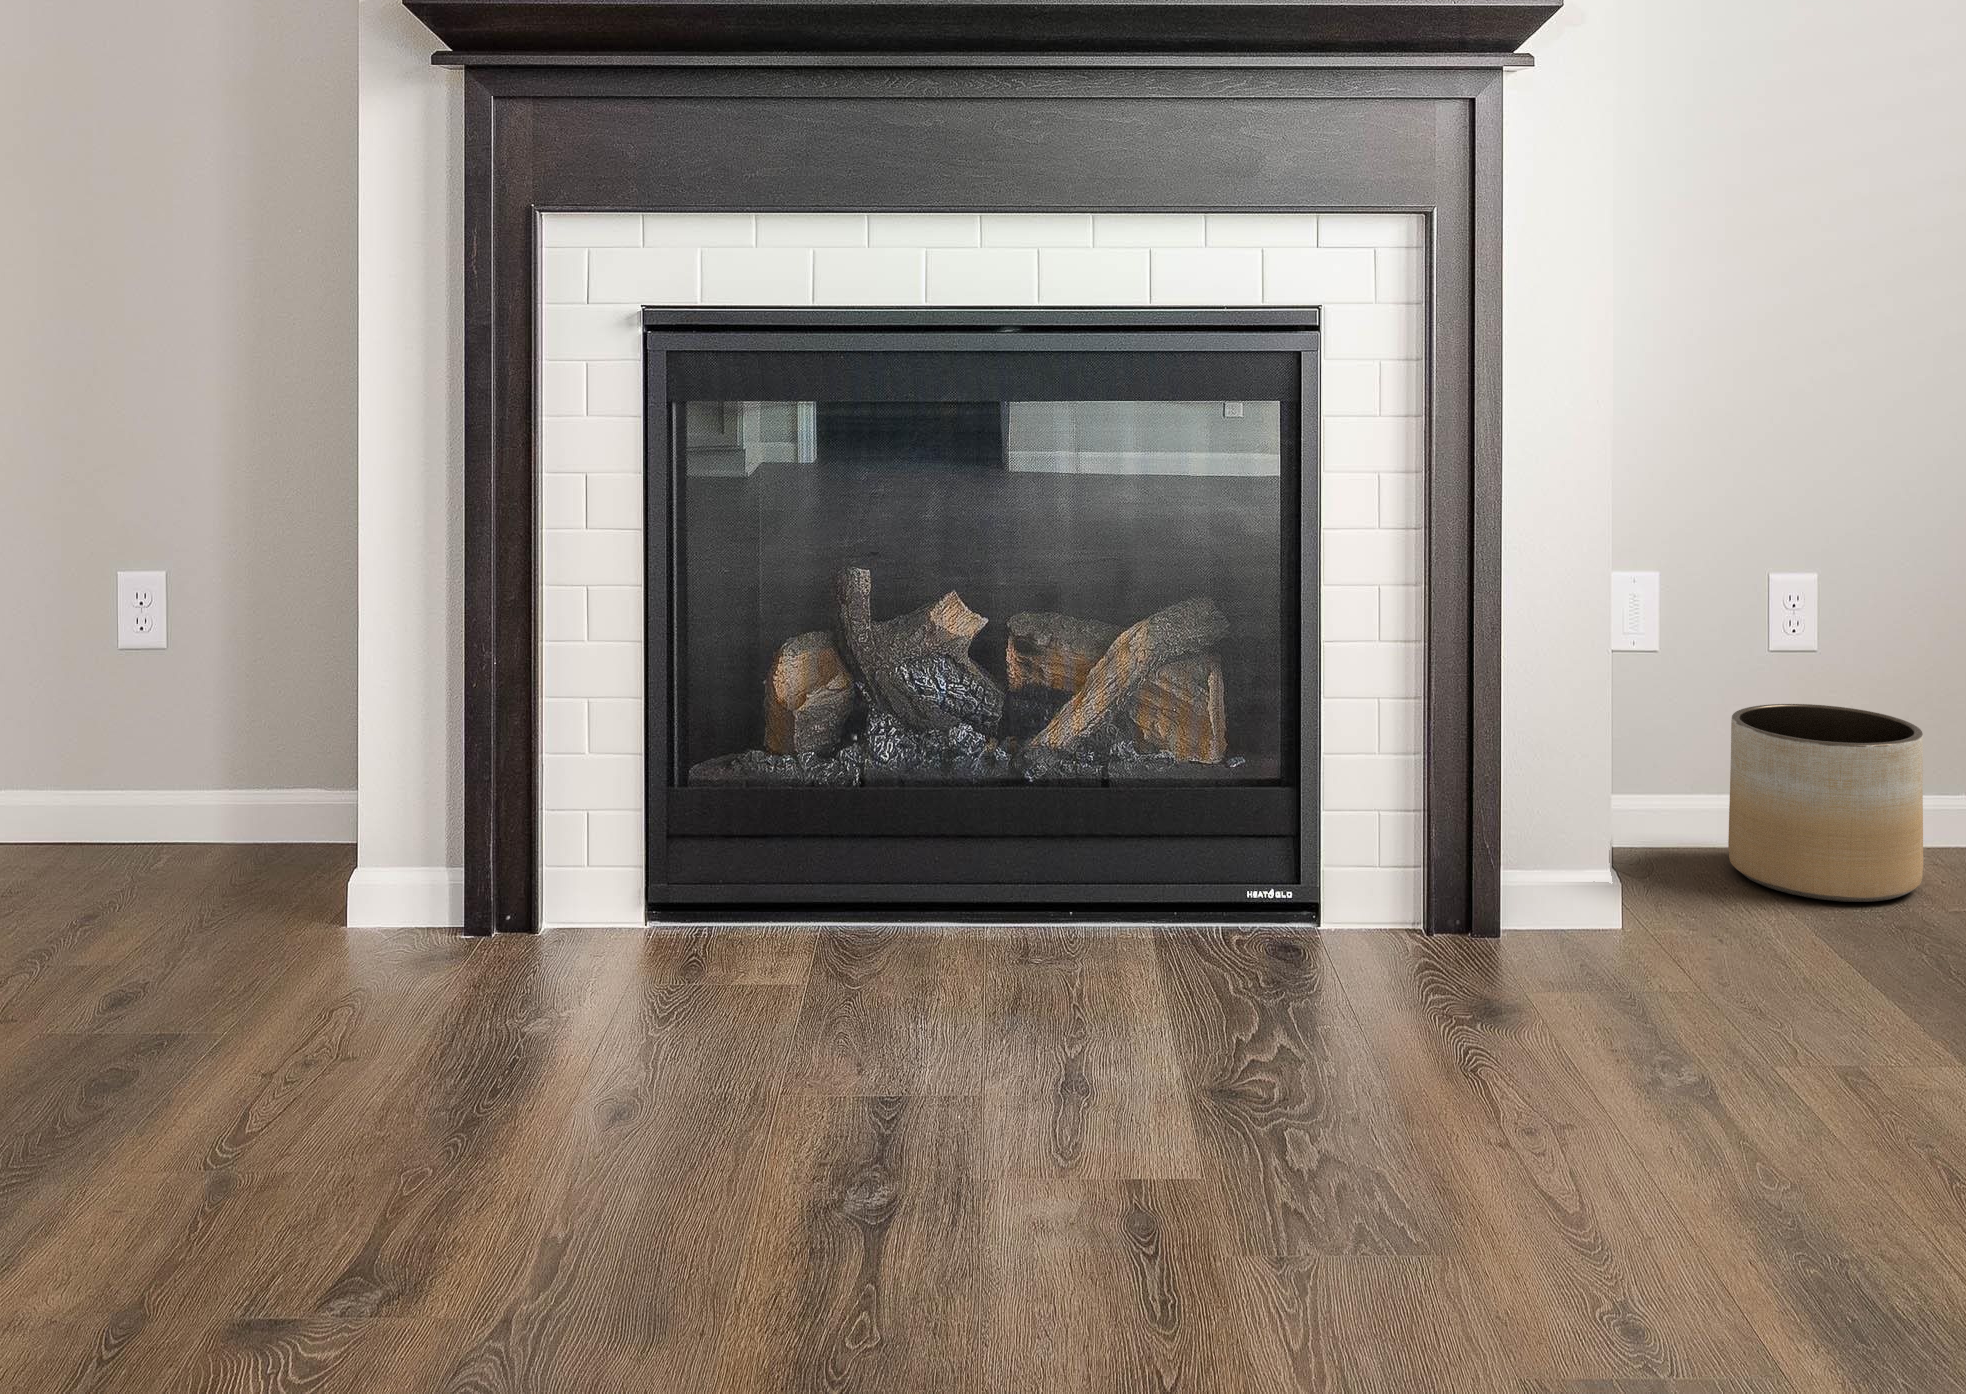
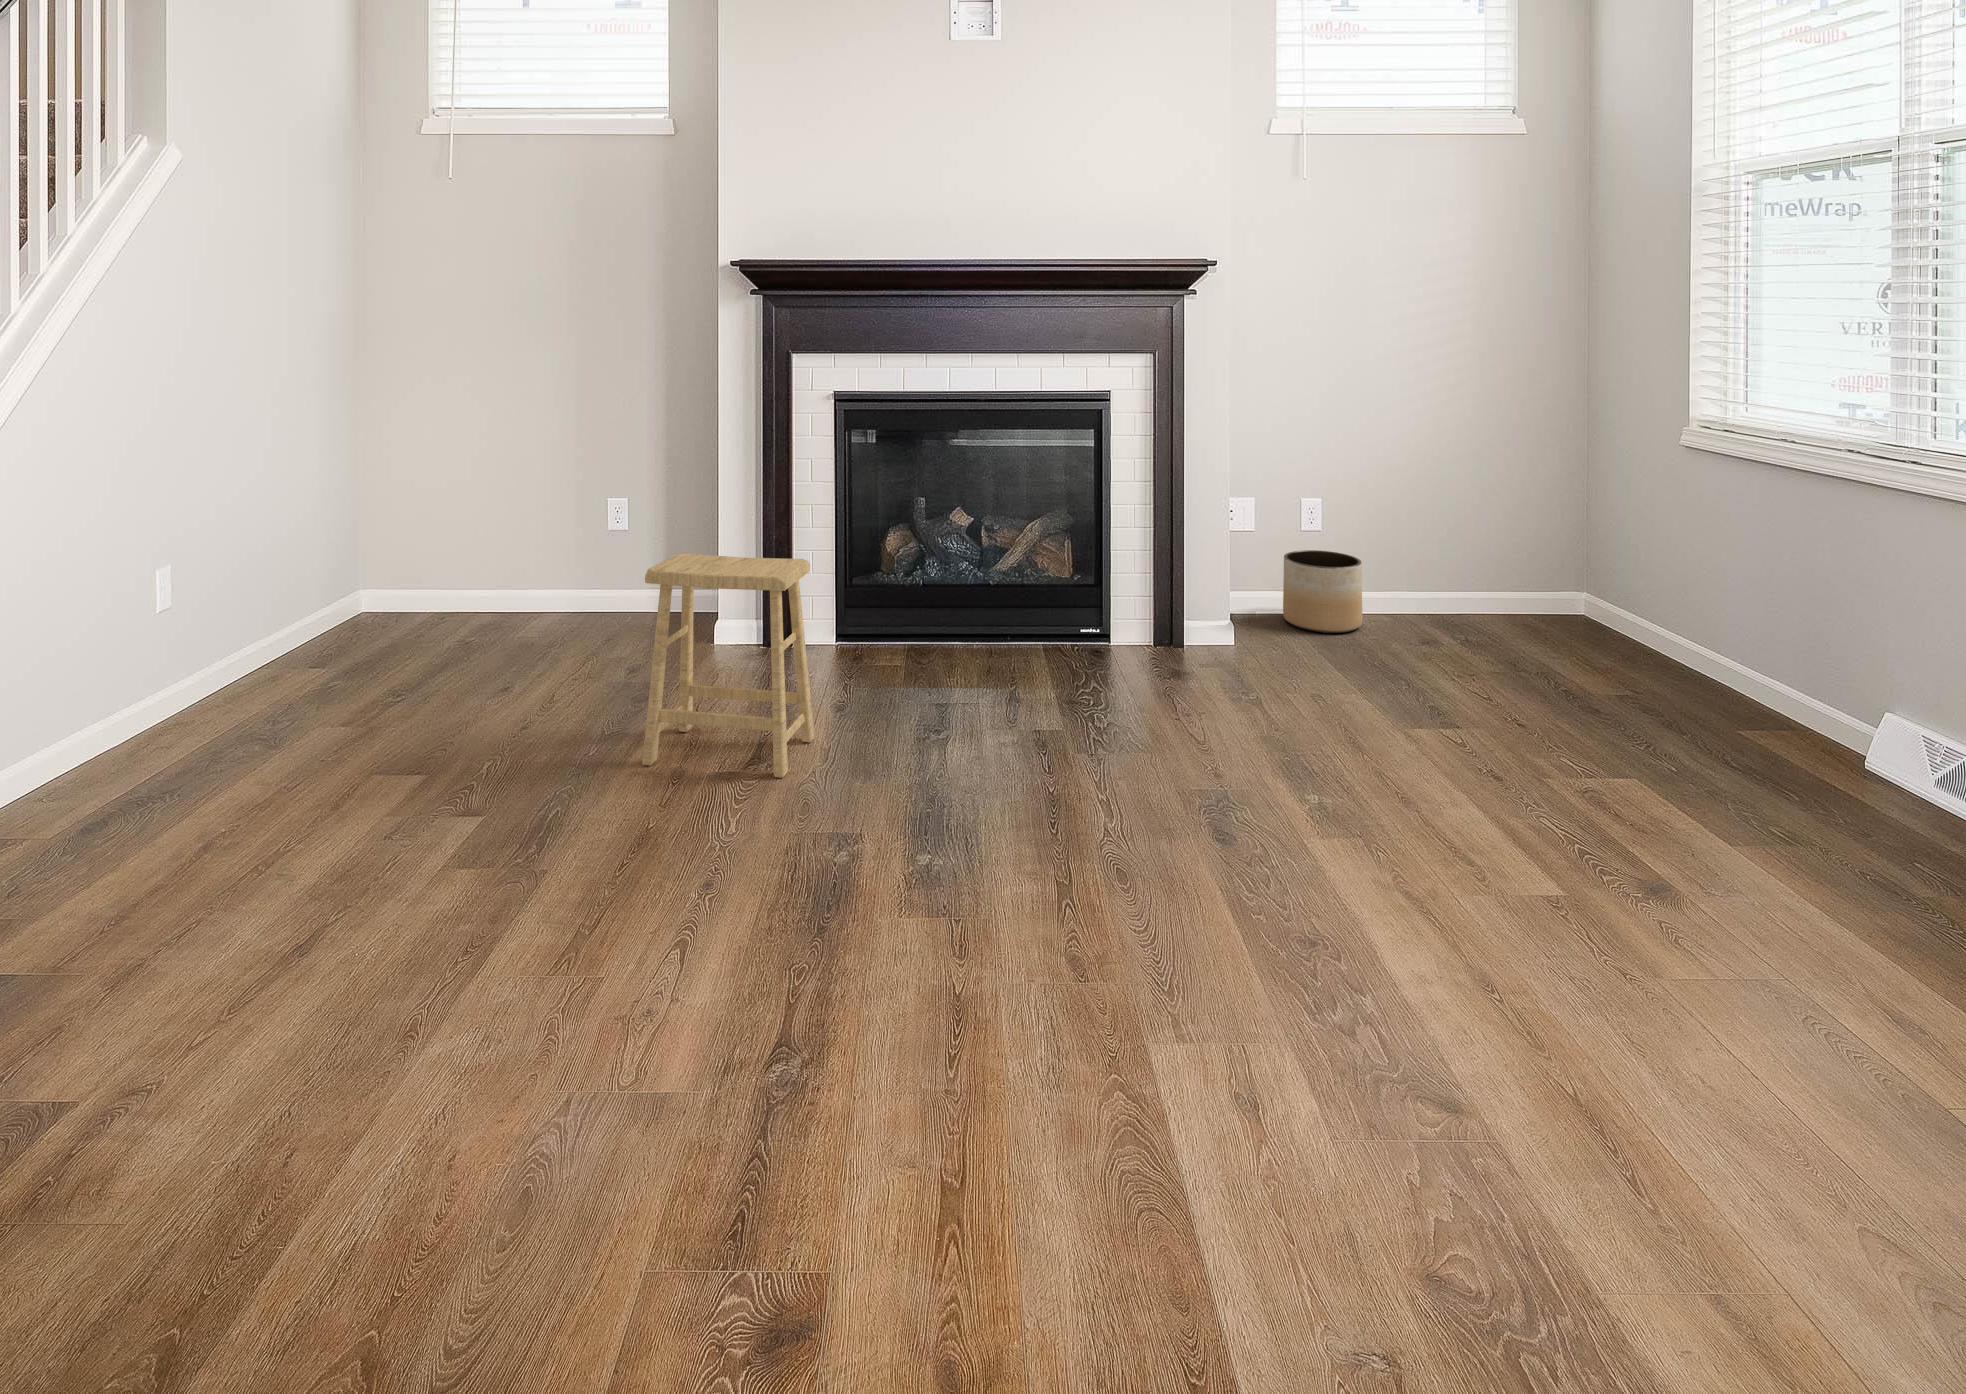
footstool: none [22,697,523,1324] -> present [642,553,815,778]

